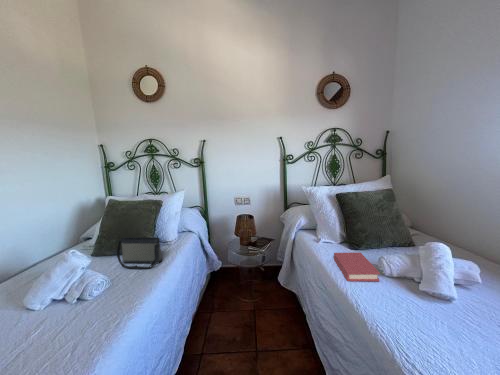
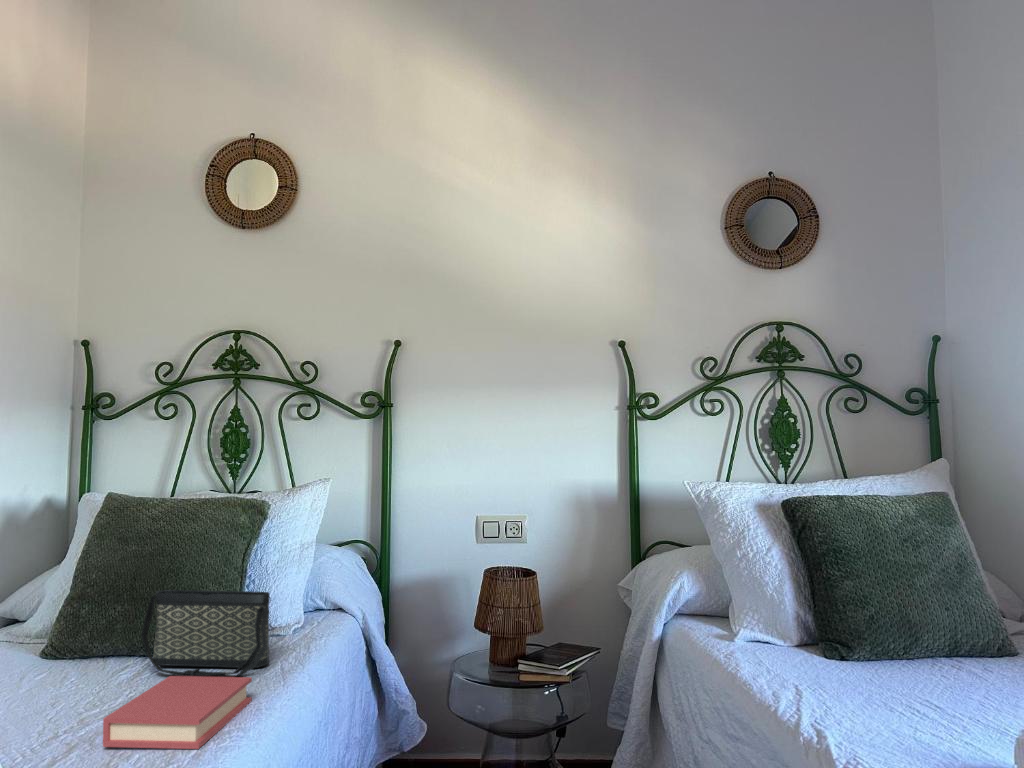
book: present [334,253,380,281] -> present [103,676,252,749]

